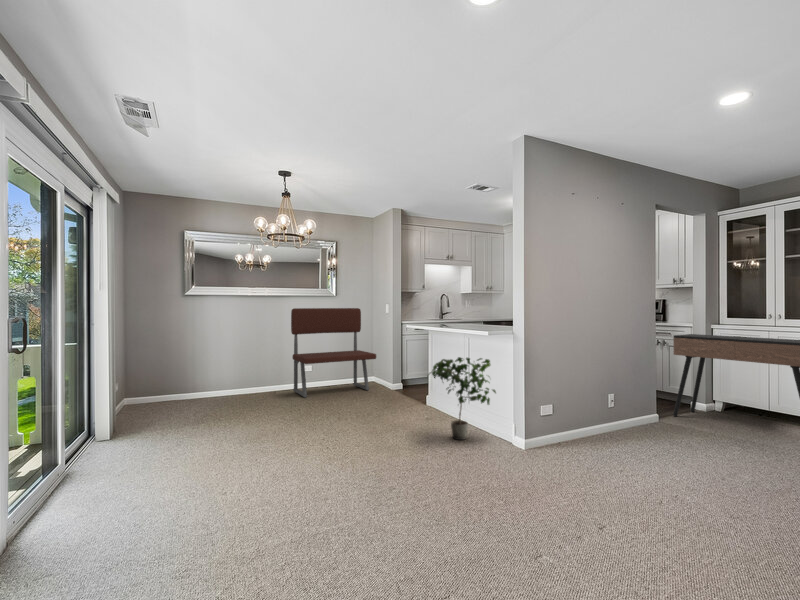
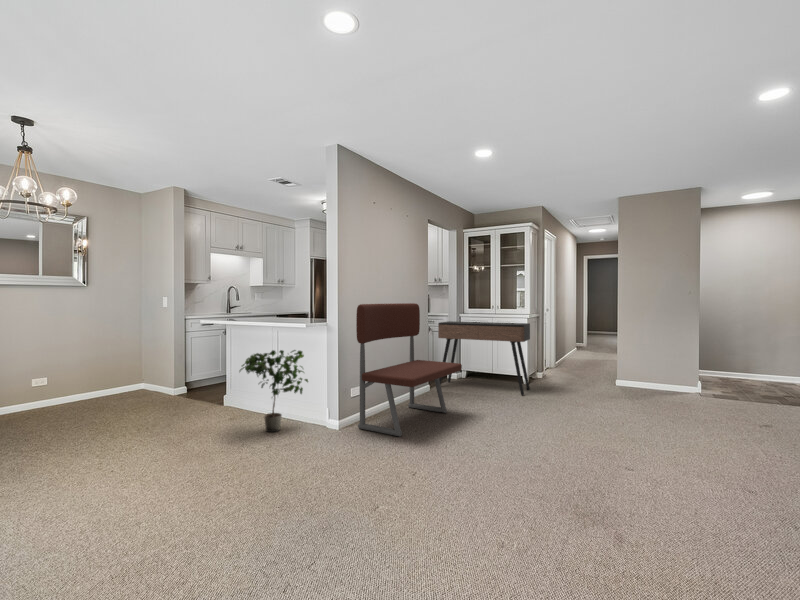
bench: present [291,308,376,398] -> present [356,303,462,437]

